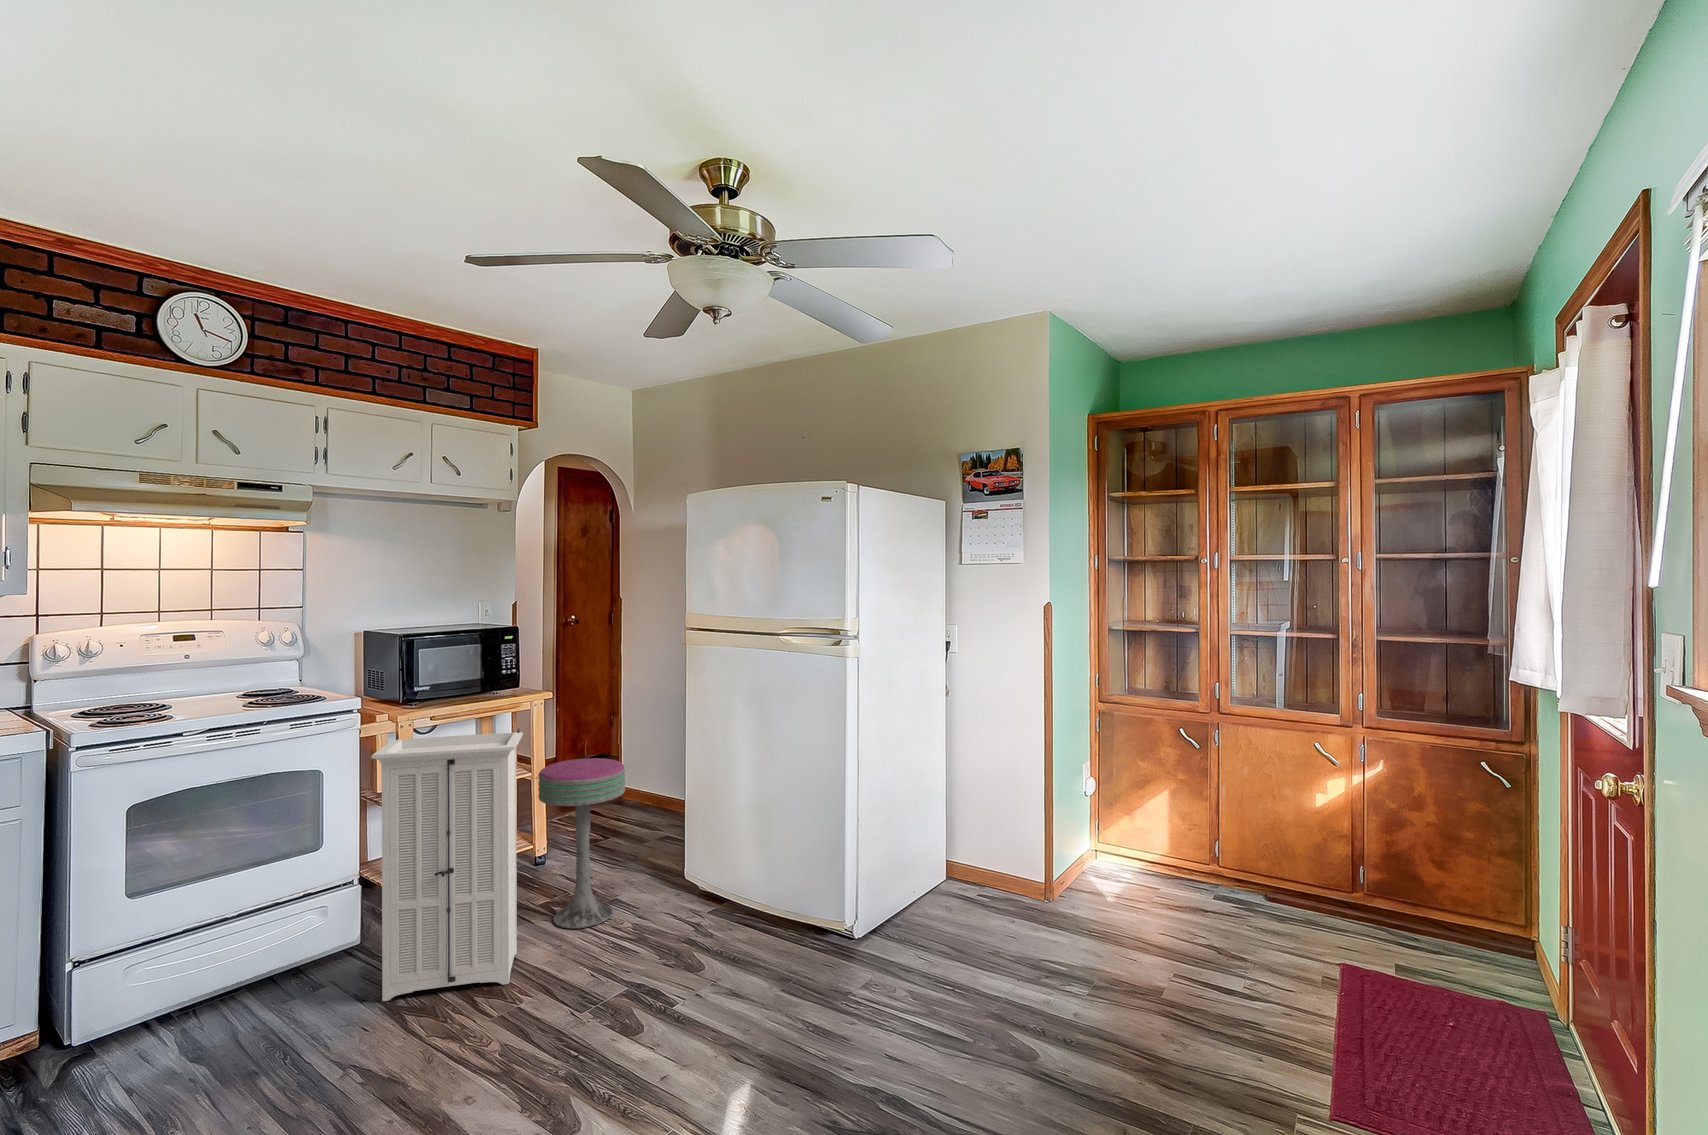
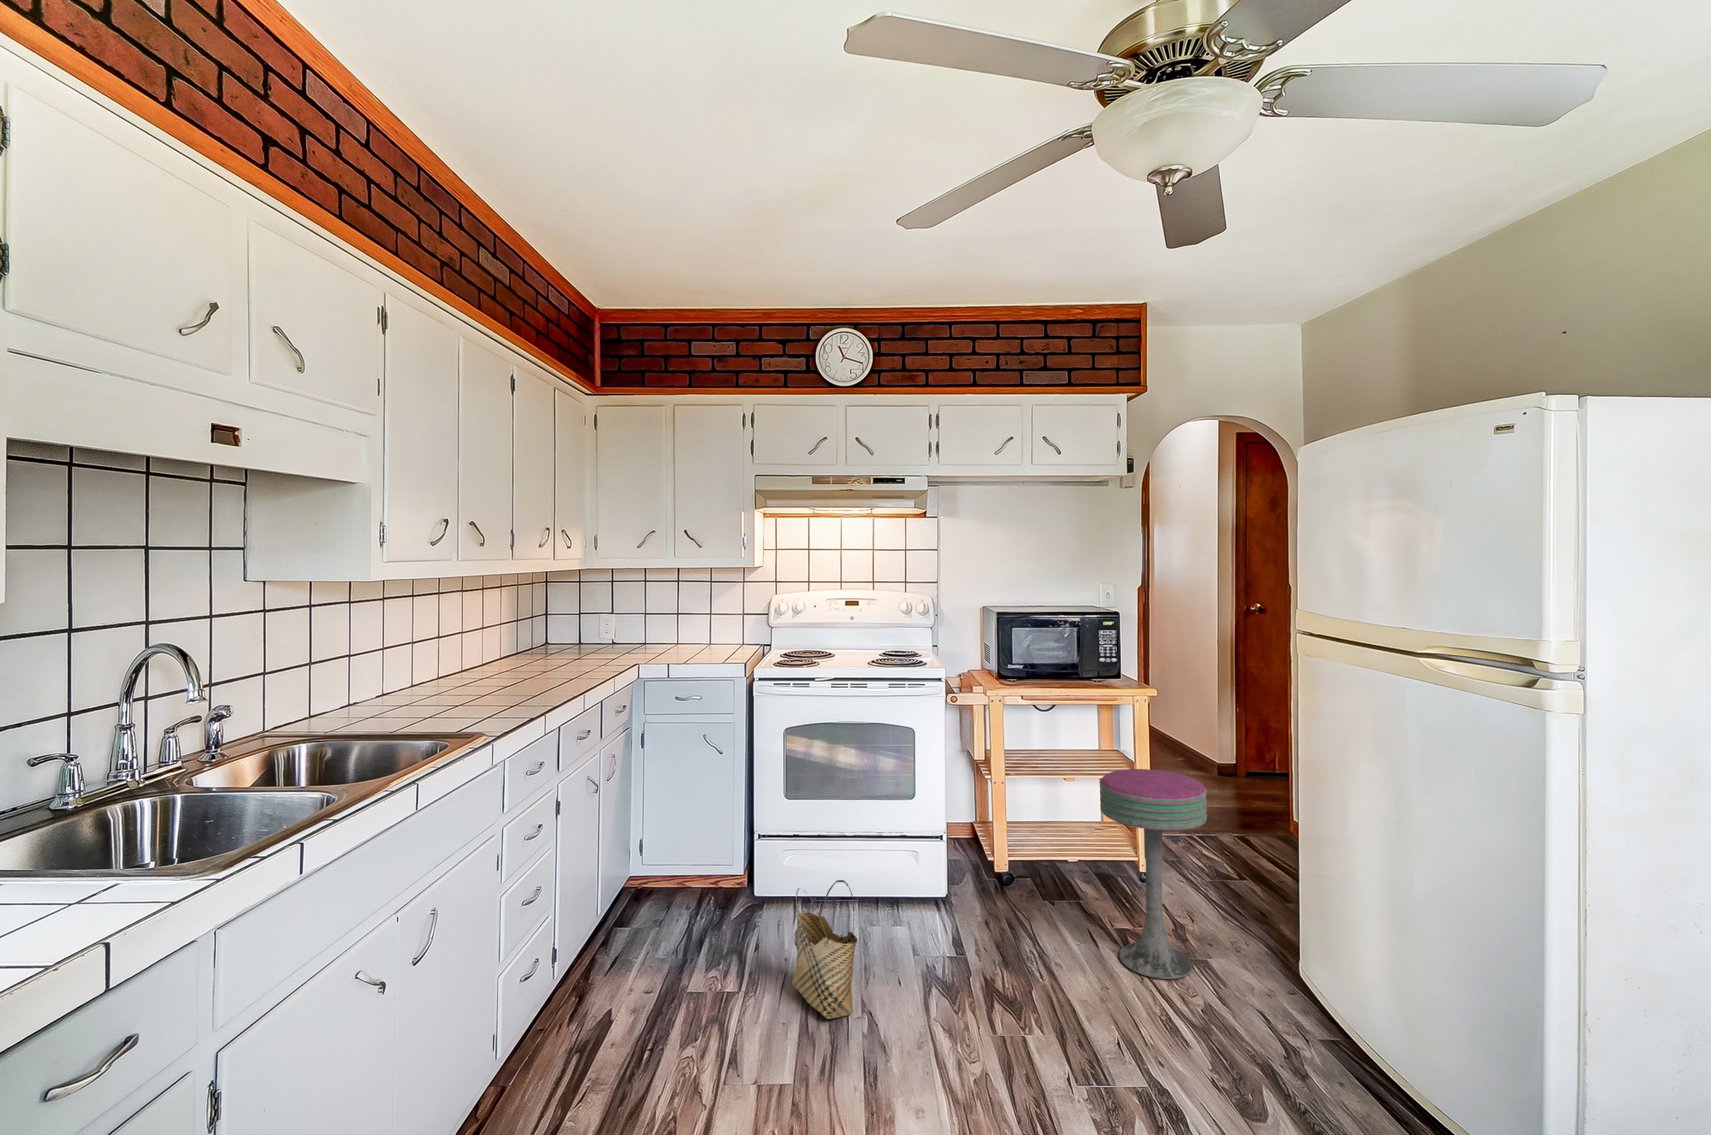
storage cabinet: present [372,728,523,1001] -> none [913,709,1065,1006]
woven basket: none [235,937,342,1084] -> present [792,880,857,1019]

